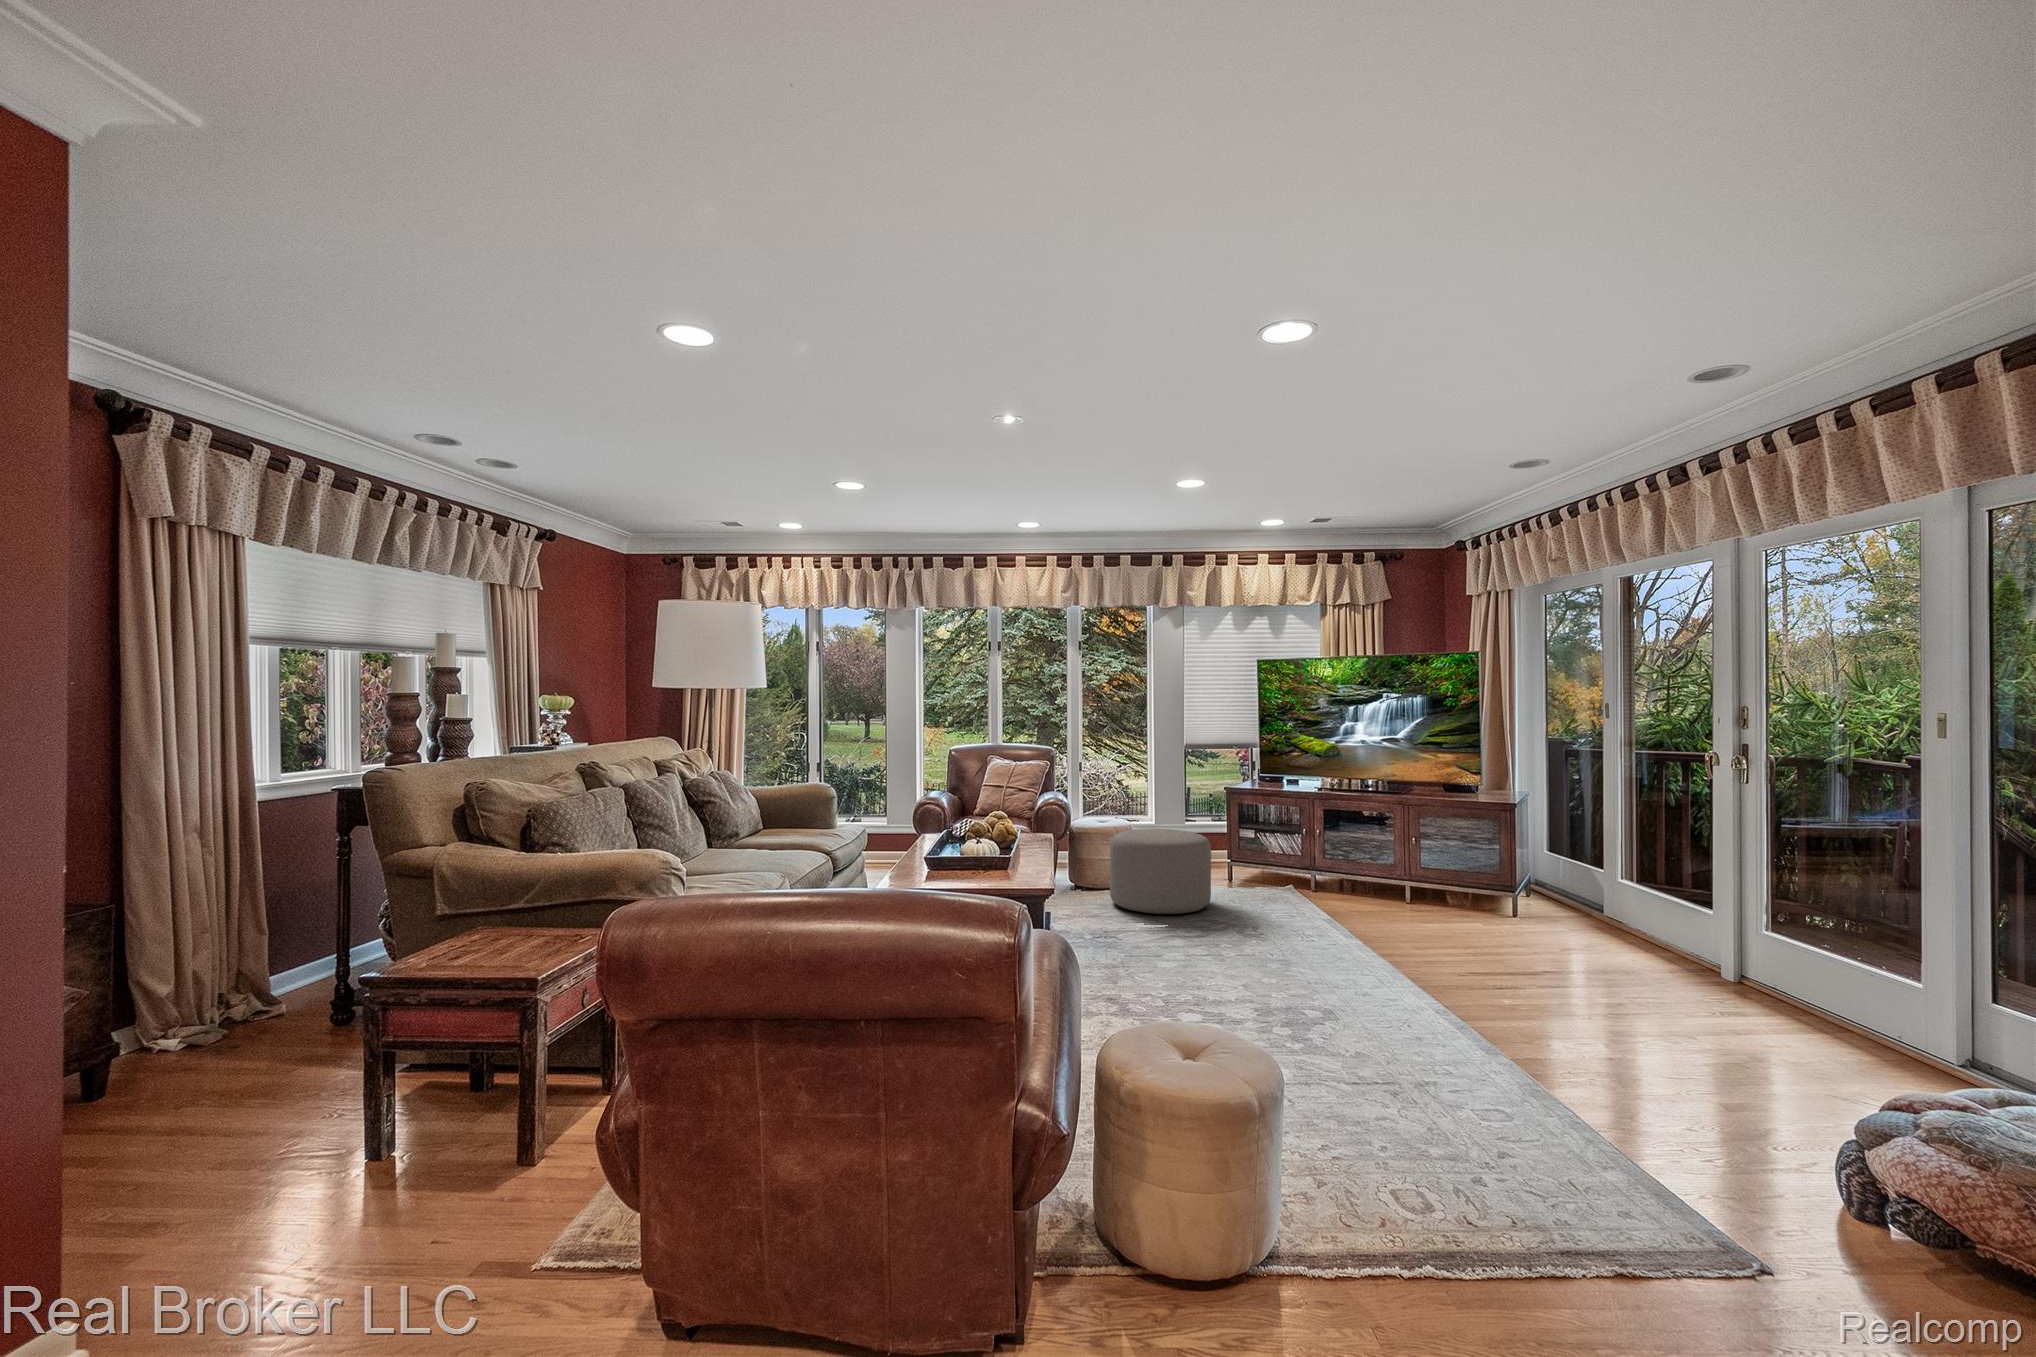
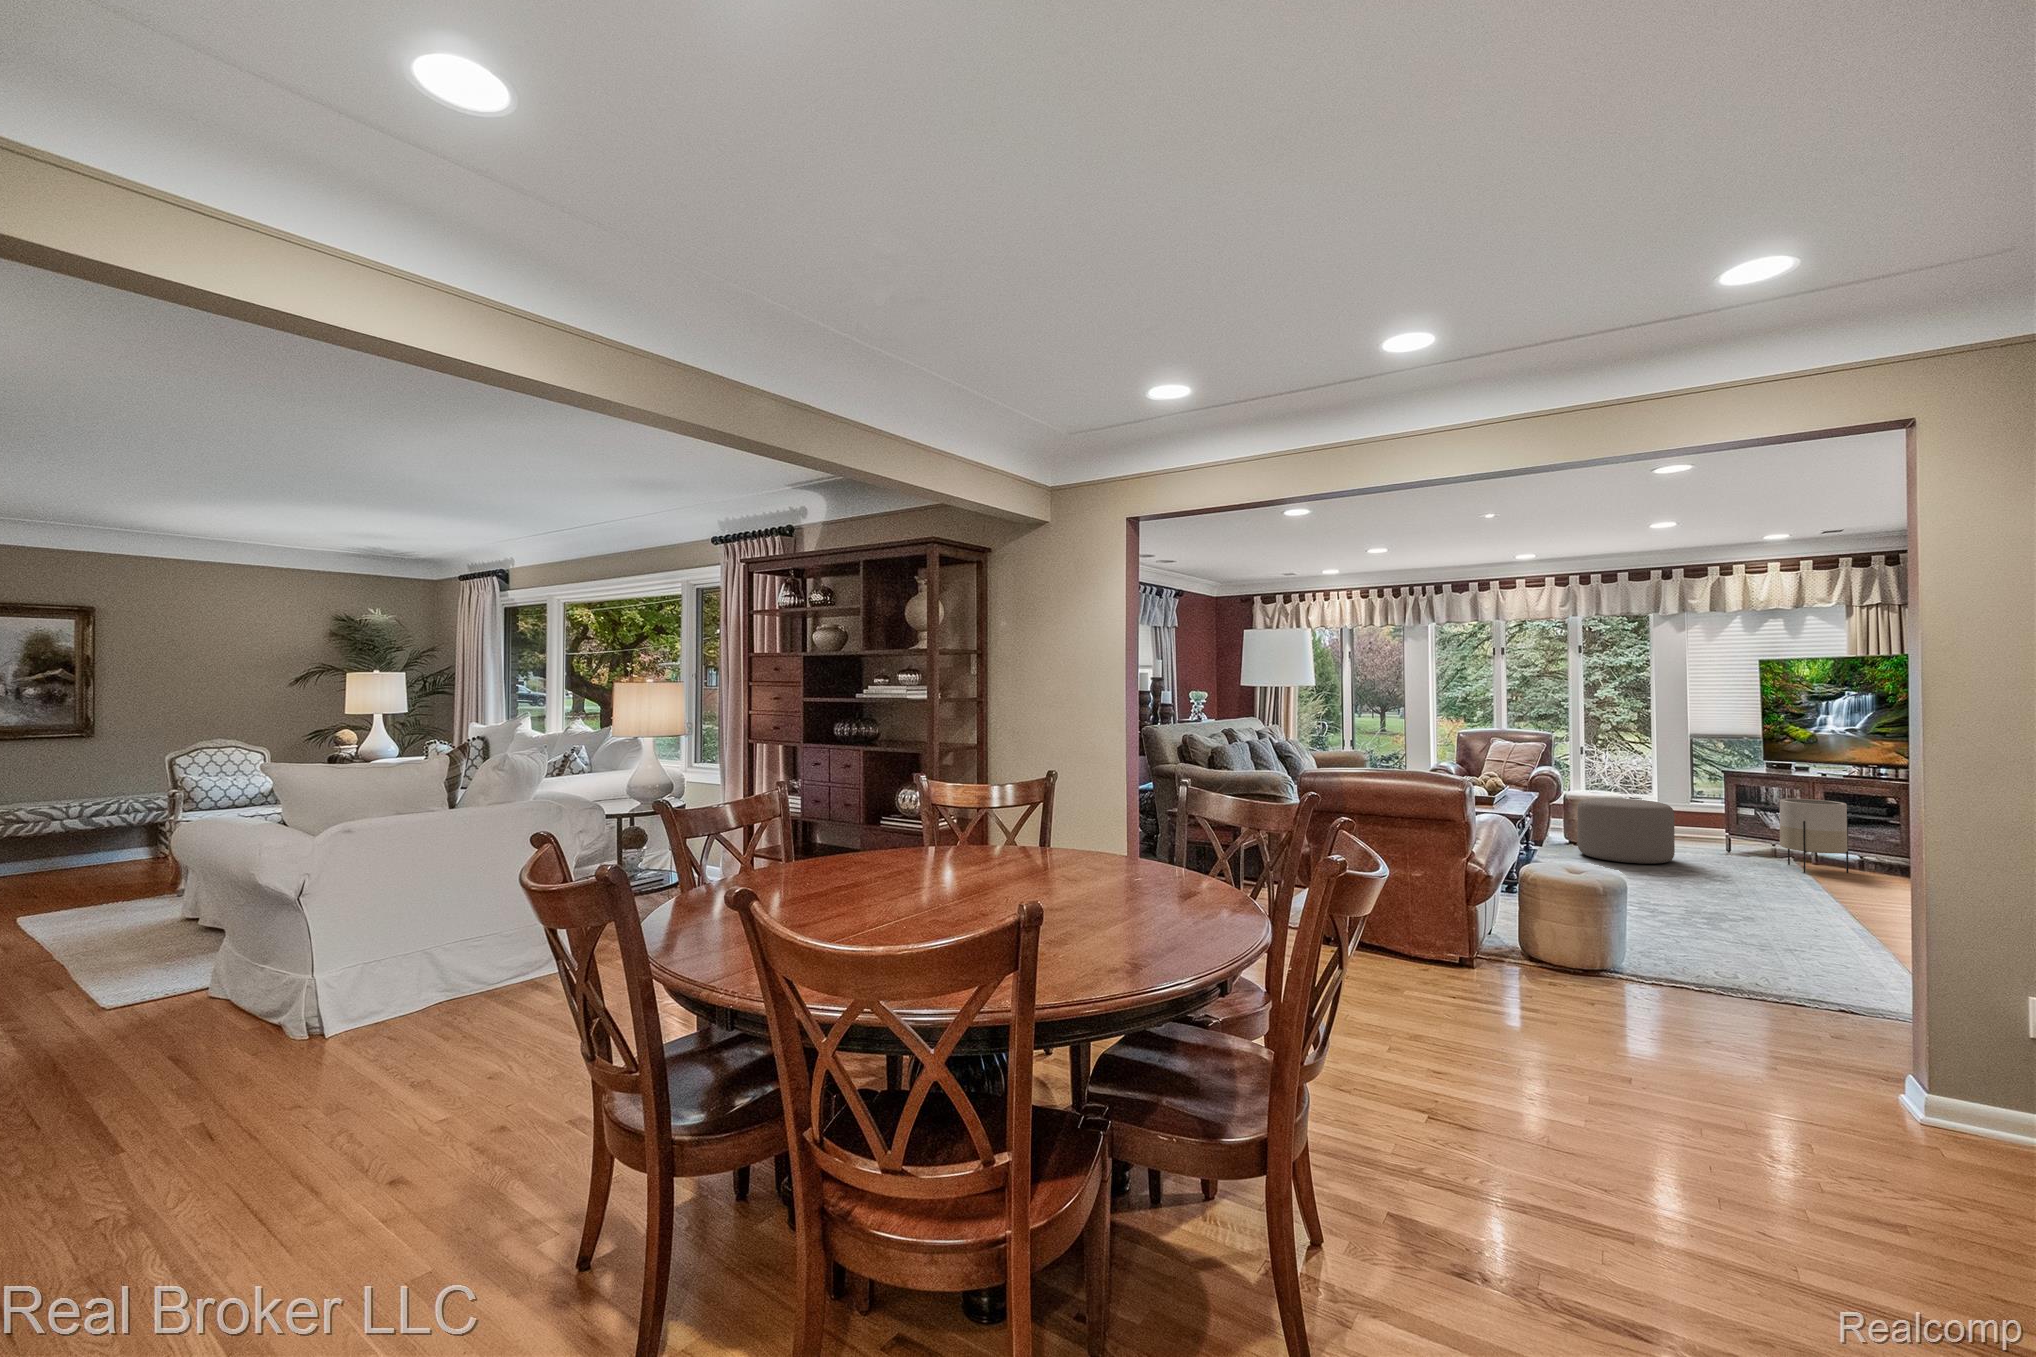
planter: none [1299,817,1359,904] -> present [1780,799,1848,873]

